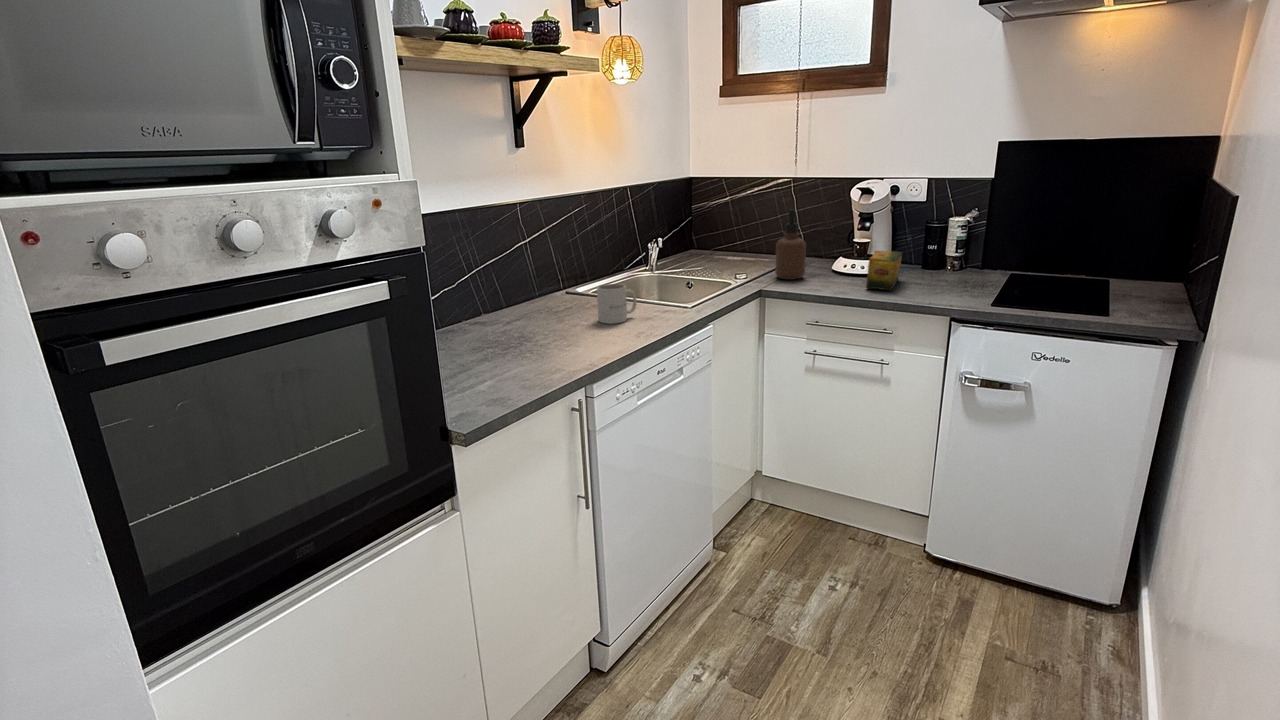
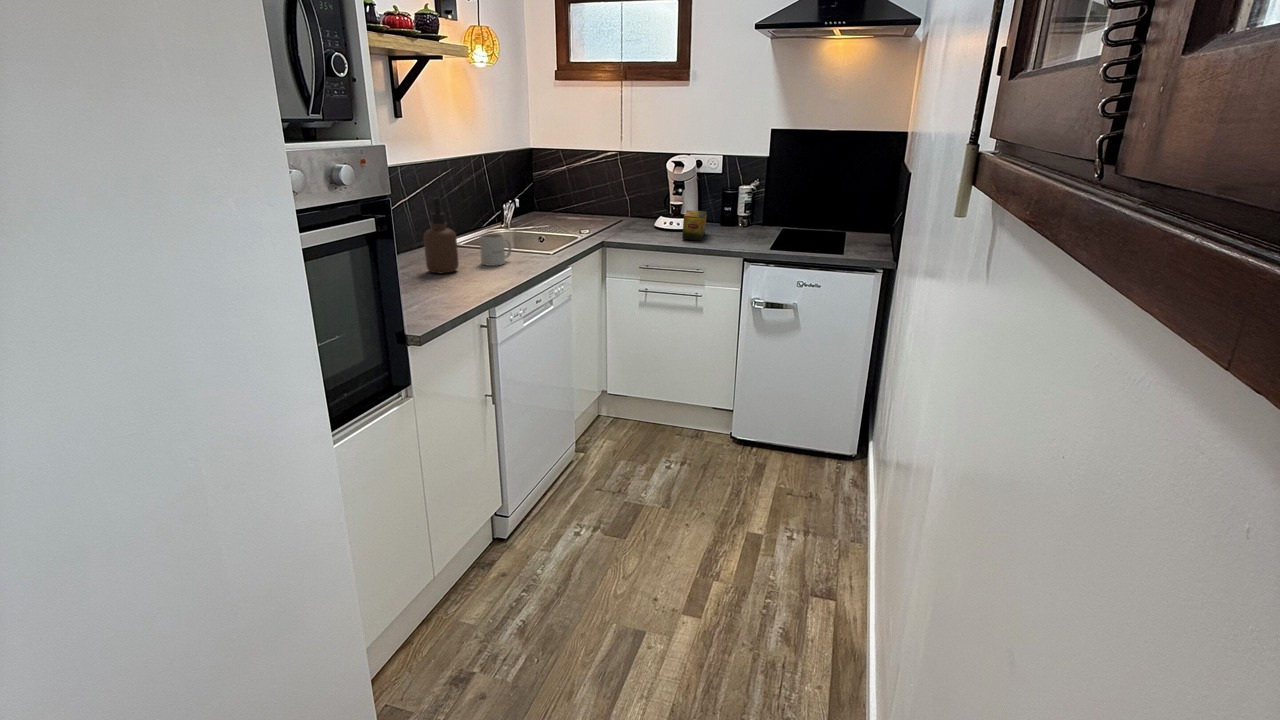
soap dispenser: present [775,209,806,280] -> present [424,198,459,273]

